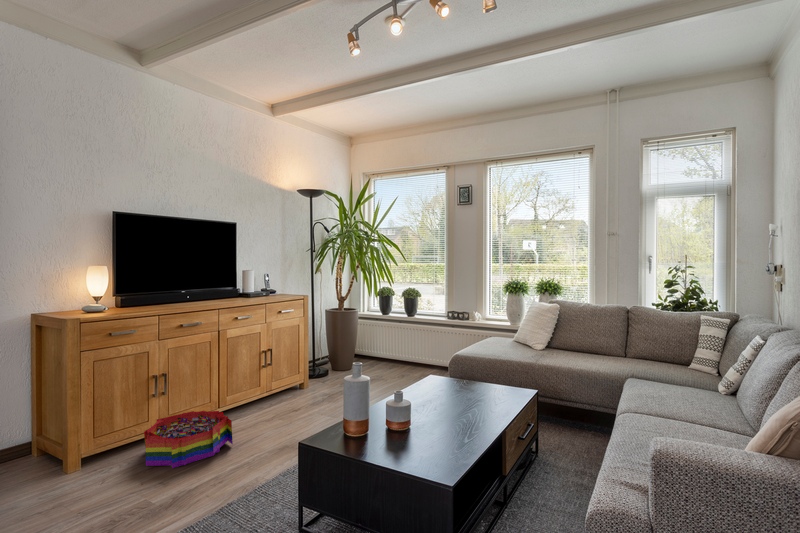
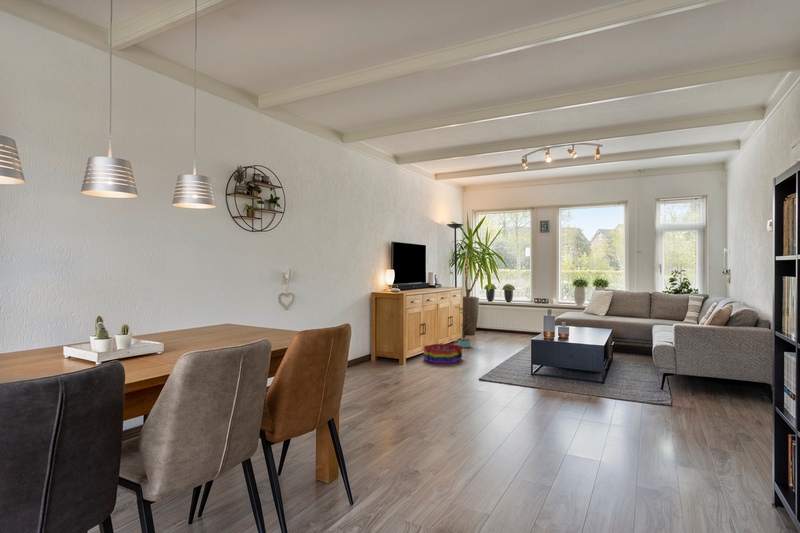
potted plant: none [280,330,320,405] -> present [456,307,475,348]

